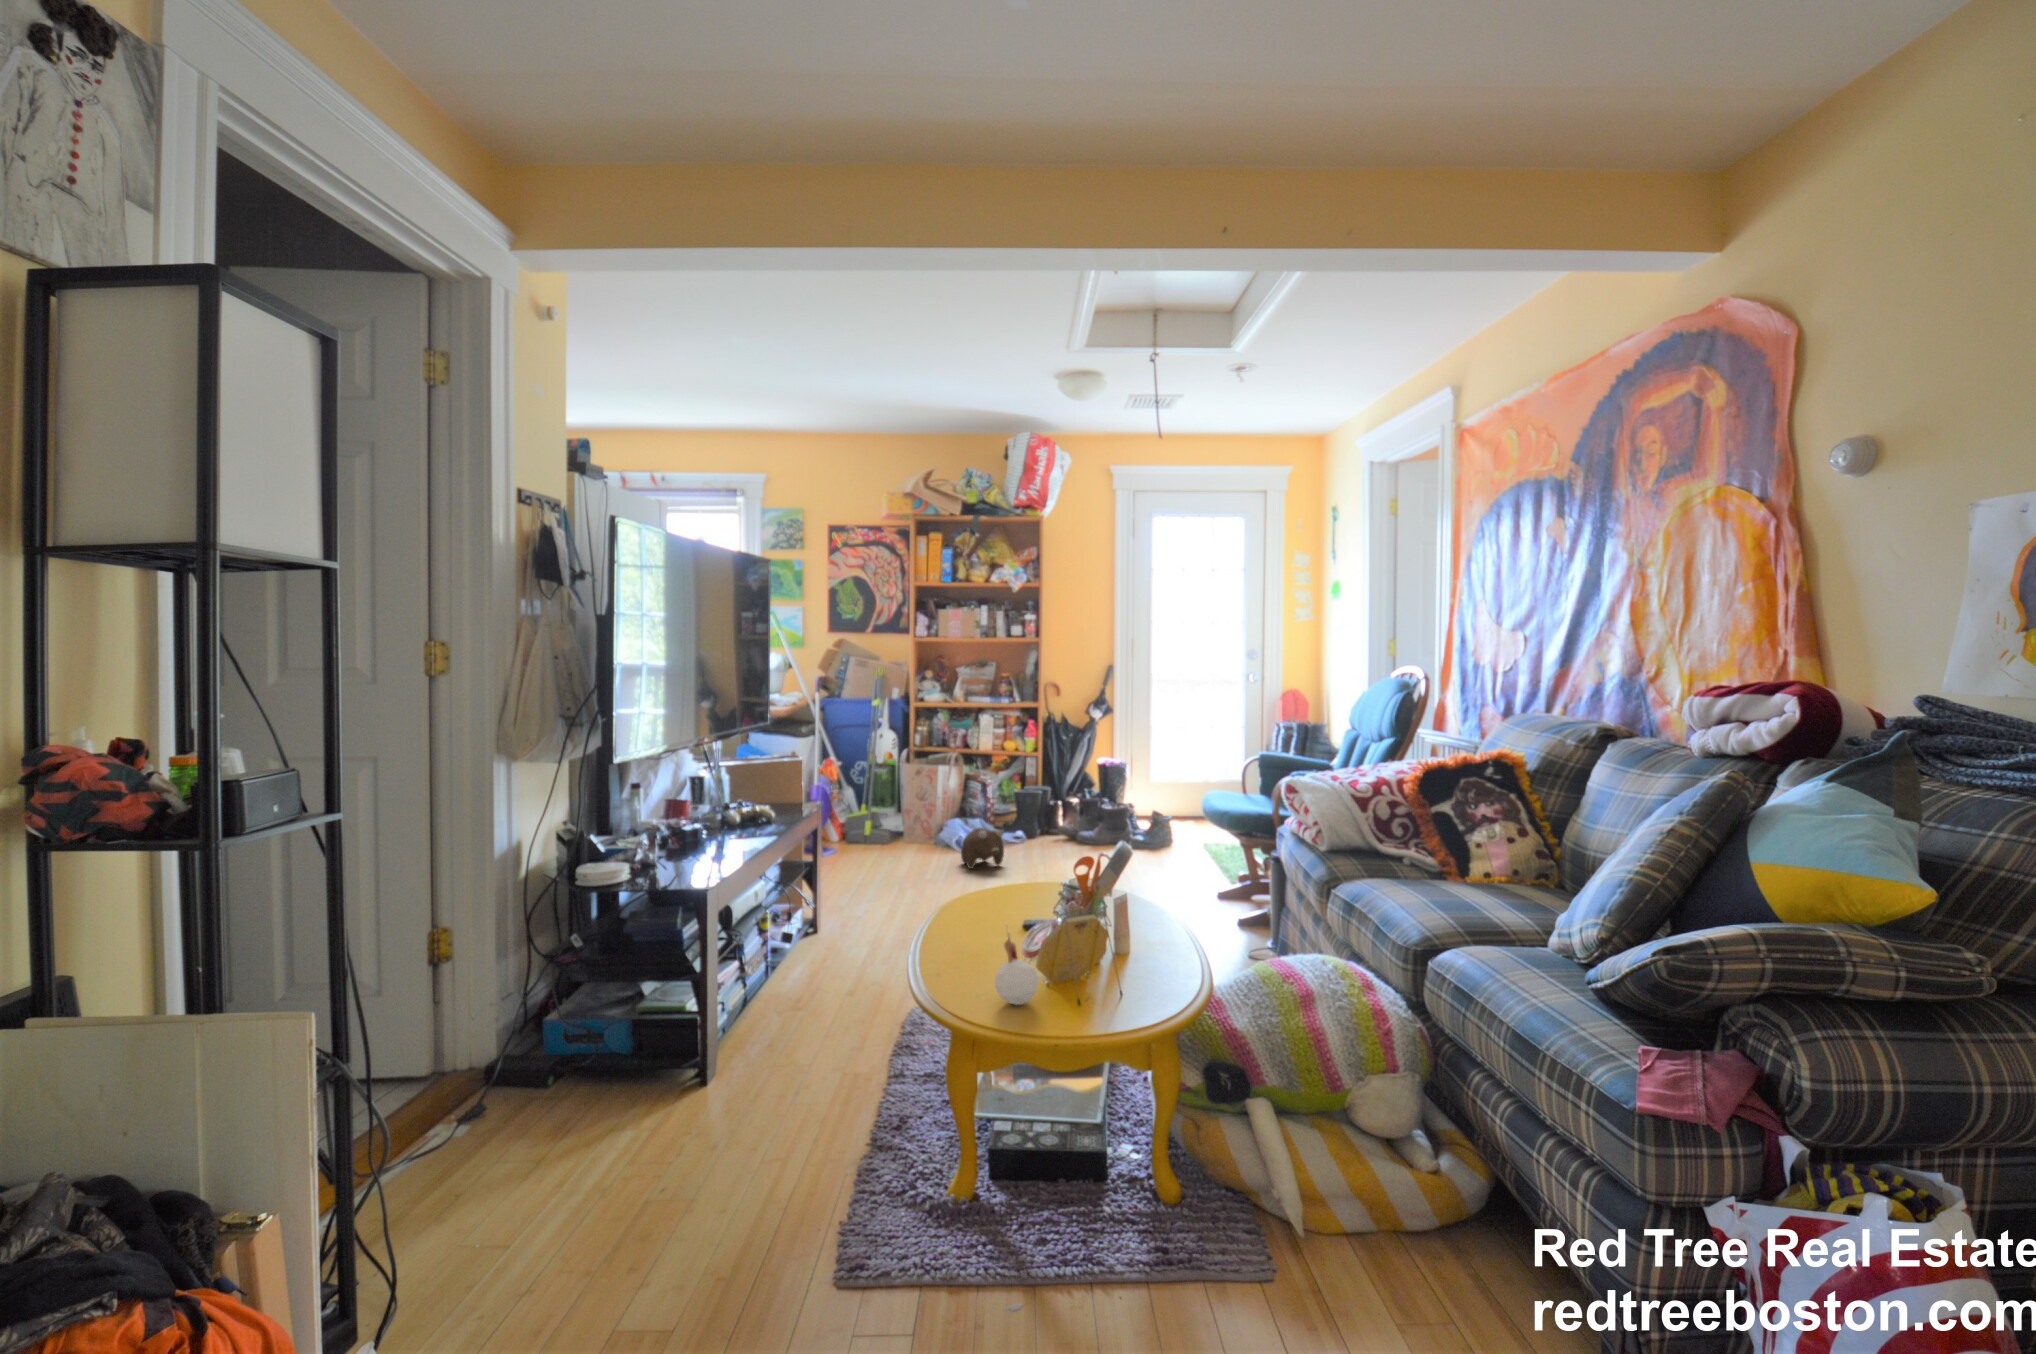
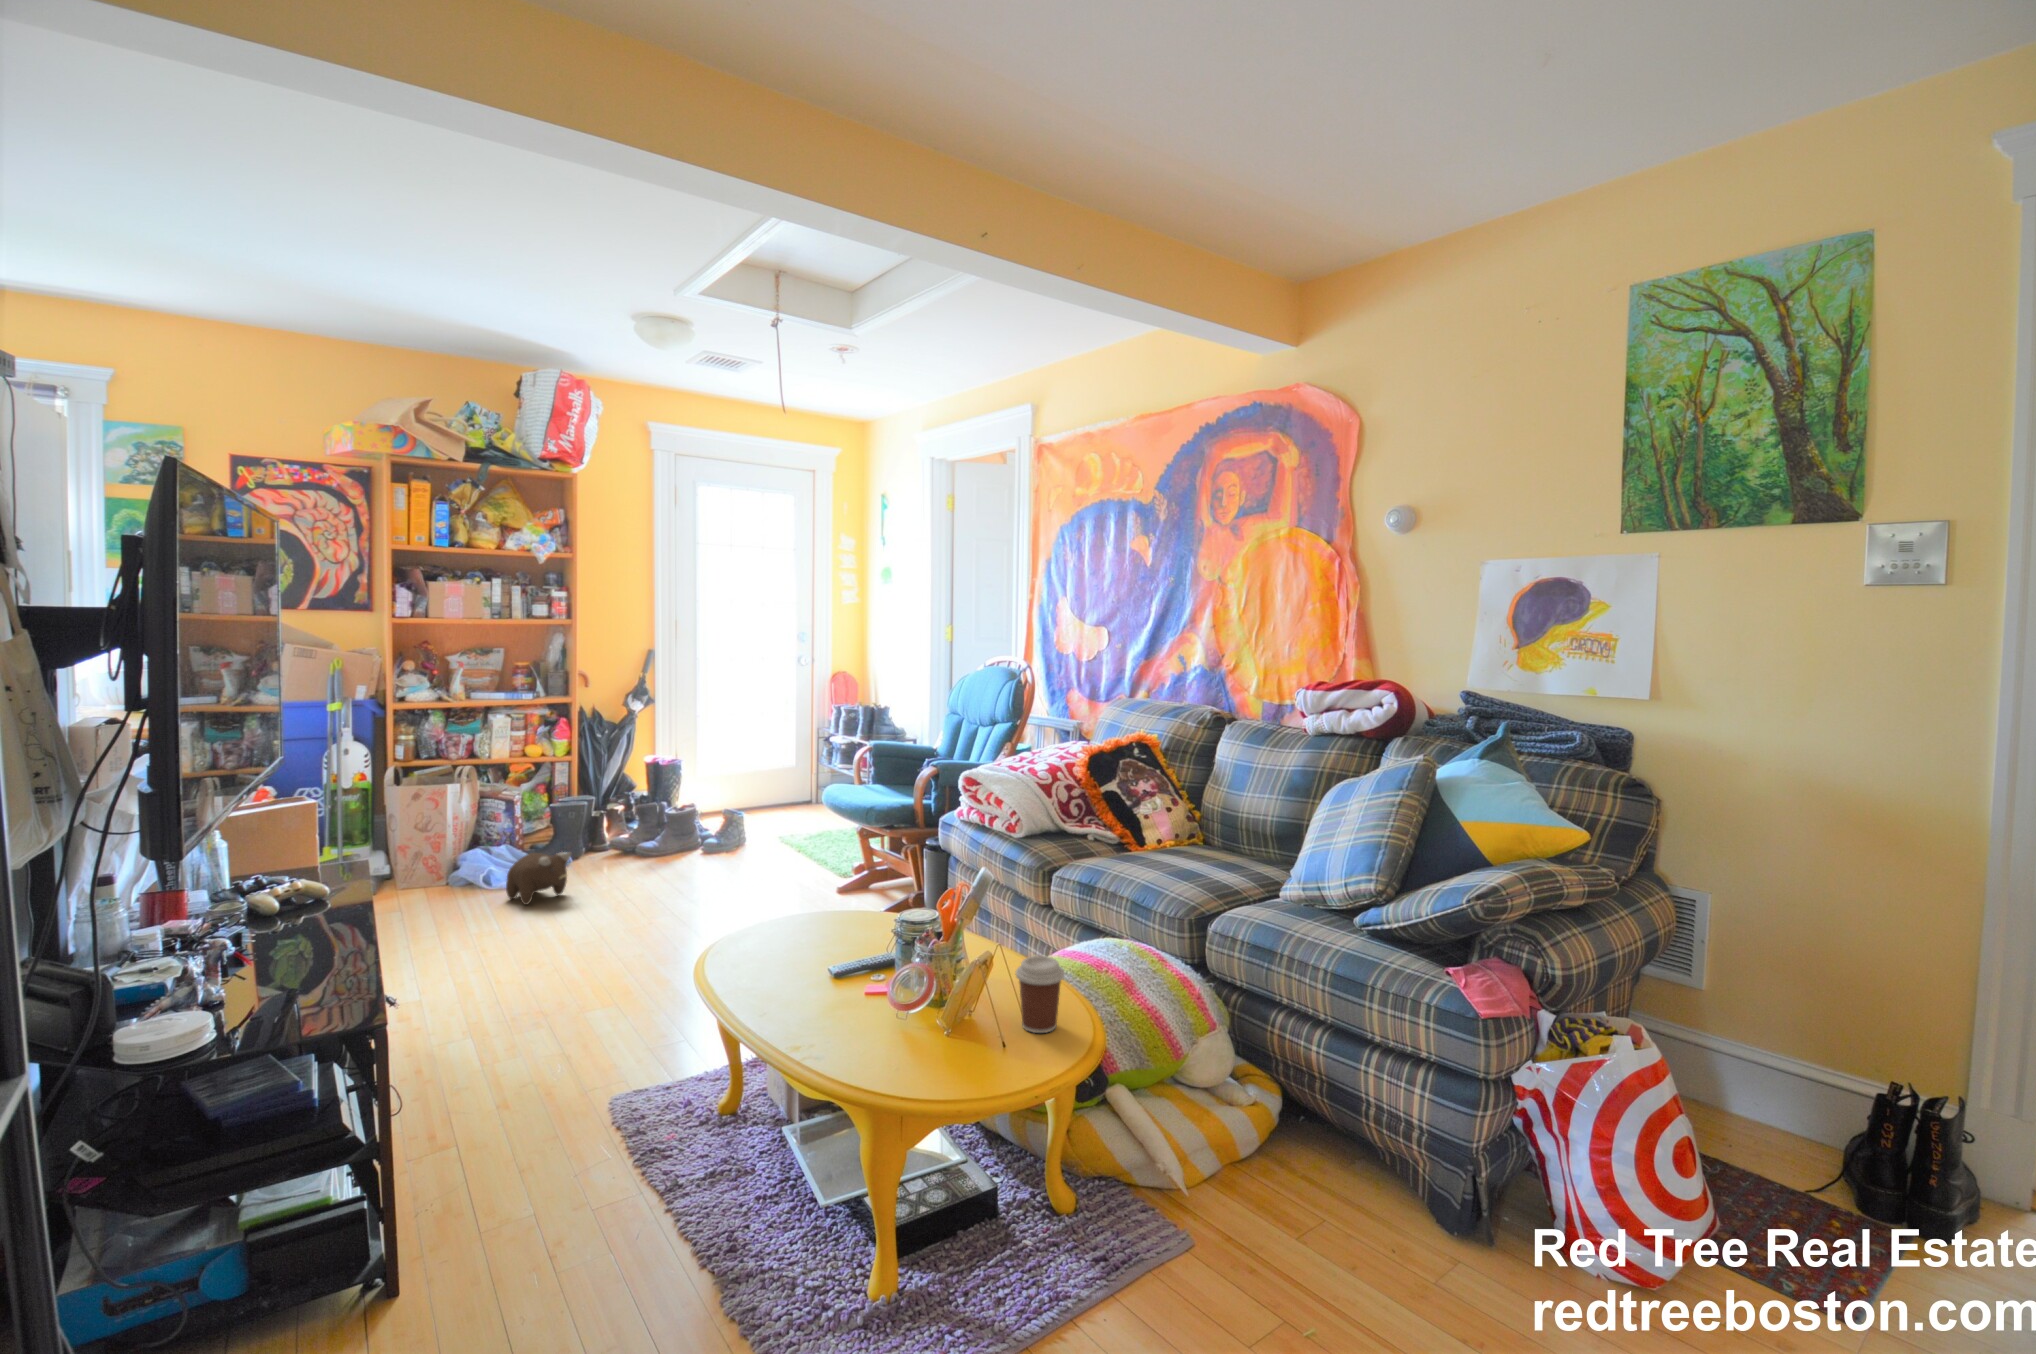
coffee cup: none [1091,930,1138,1003] -> present [1015,956,1065,1033]
candle: present [995,931,1039,1005] -> none [940,976,988,1063]

